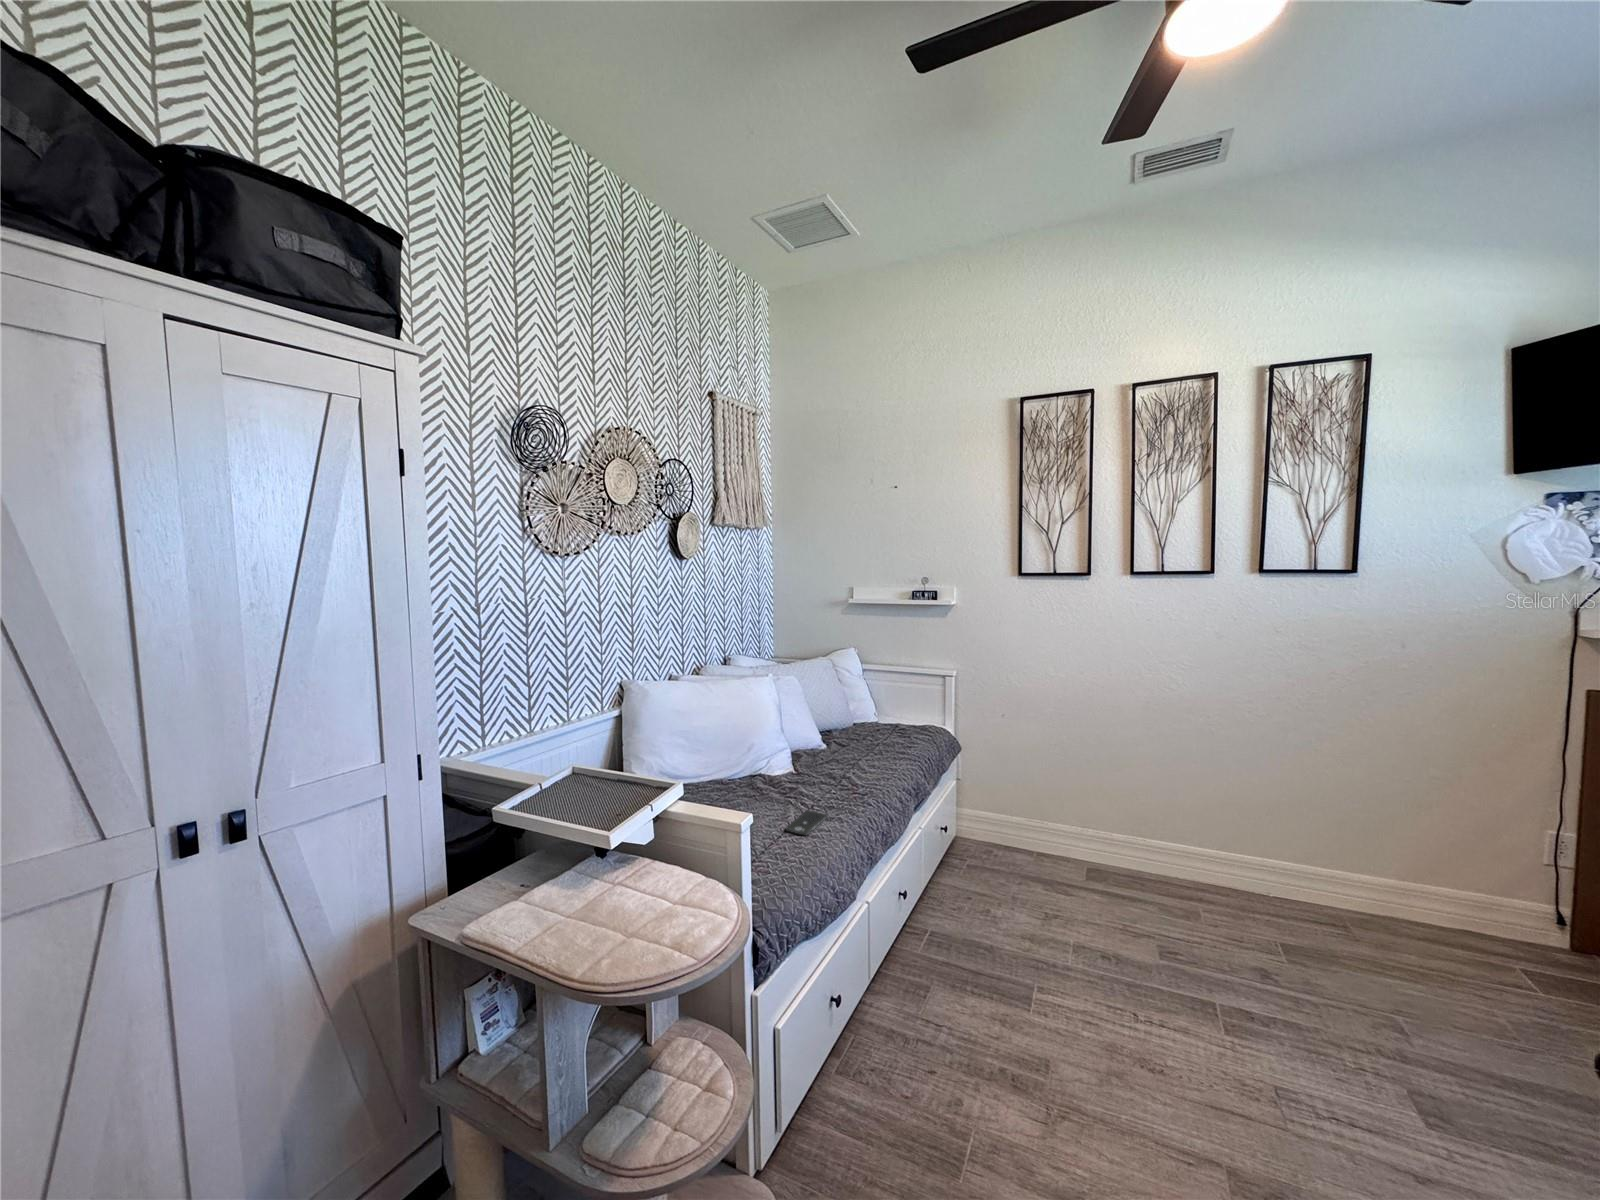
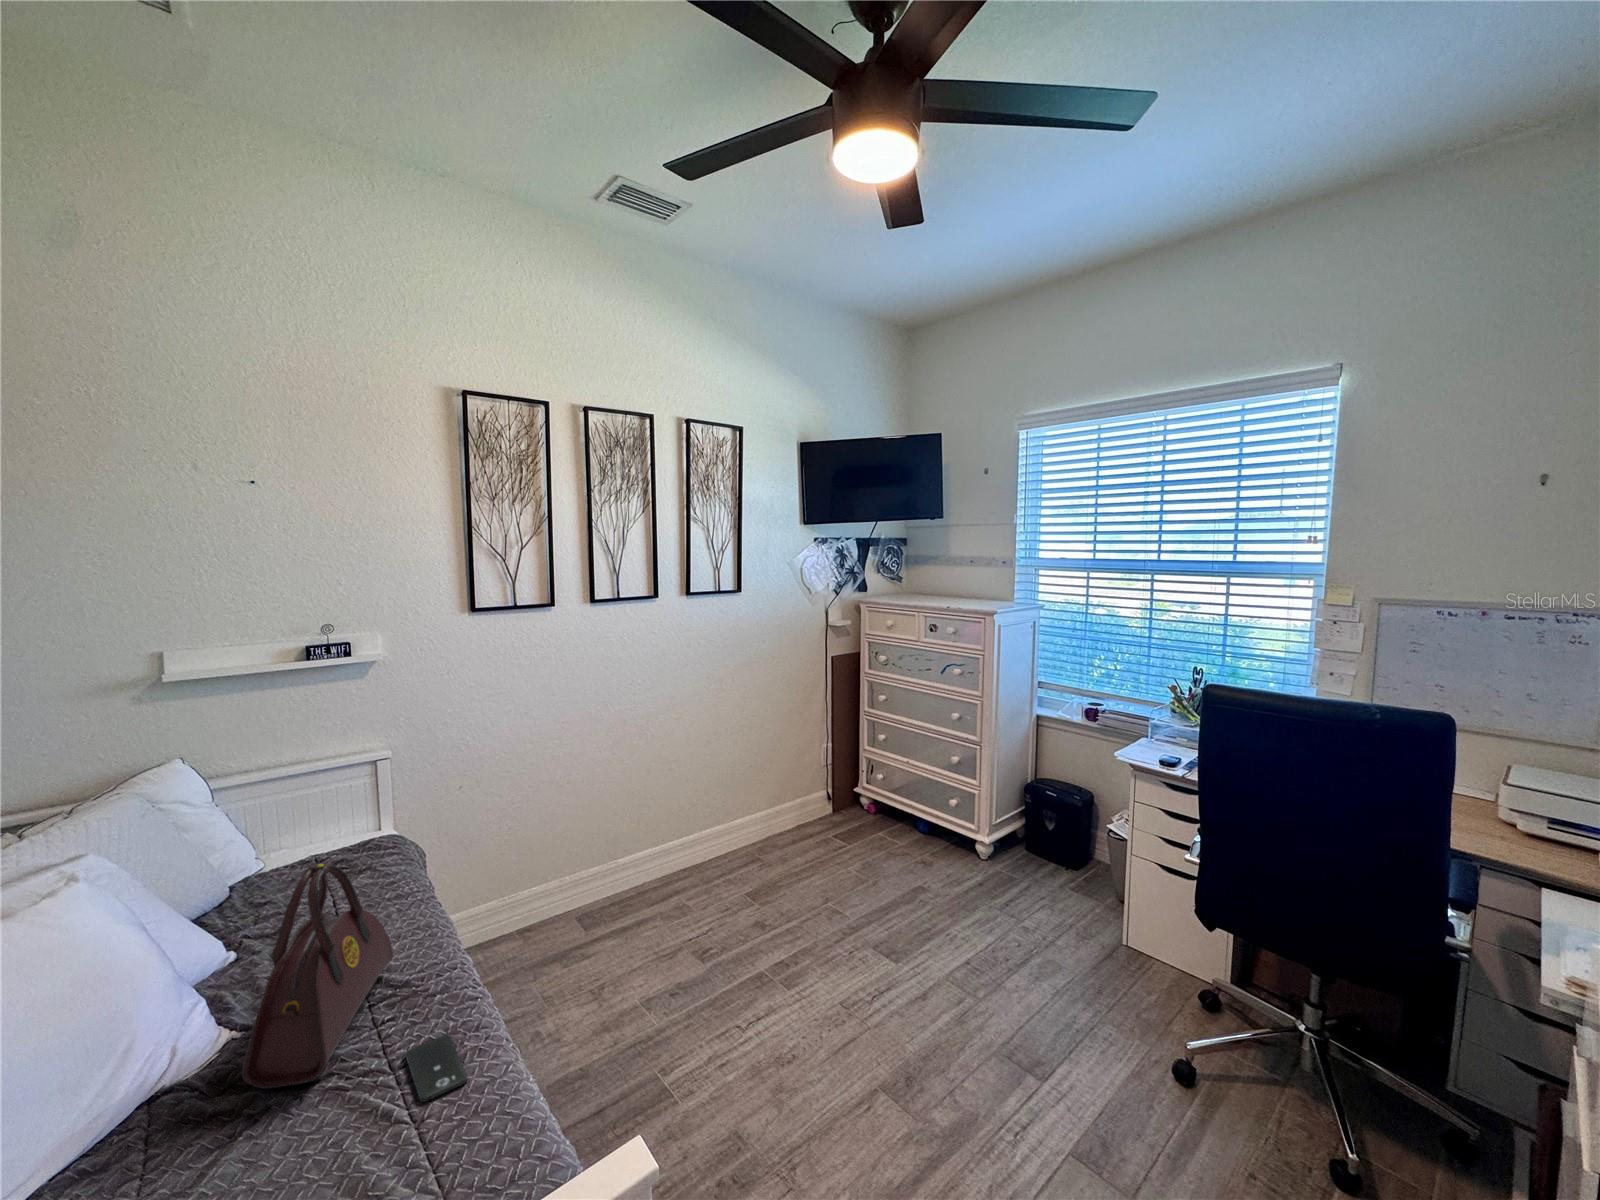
handbag: none [760,698,855,800] -> present [242,864,393,1089]

